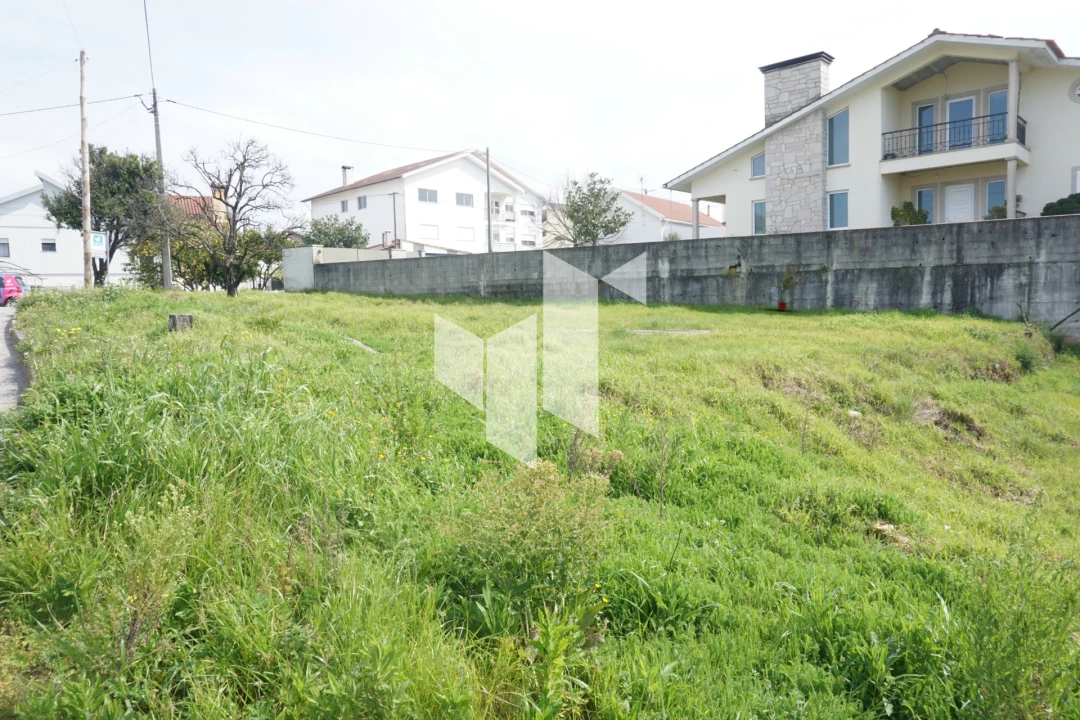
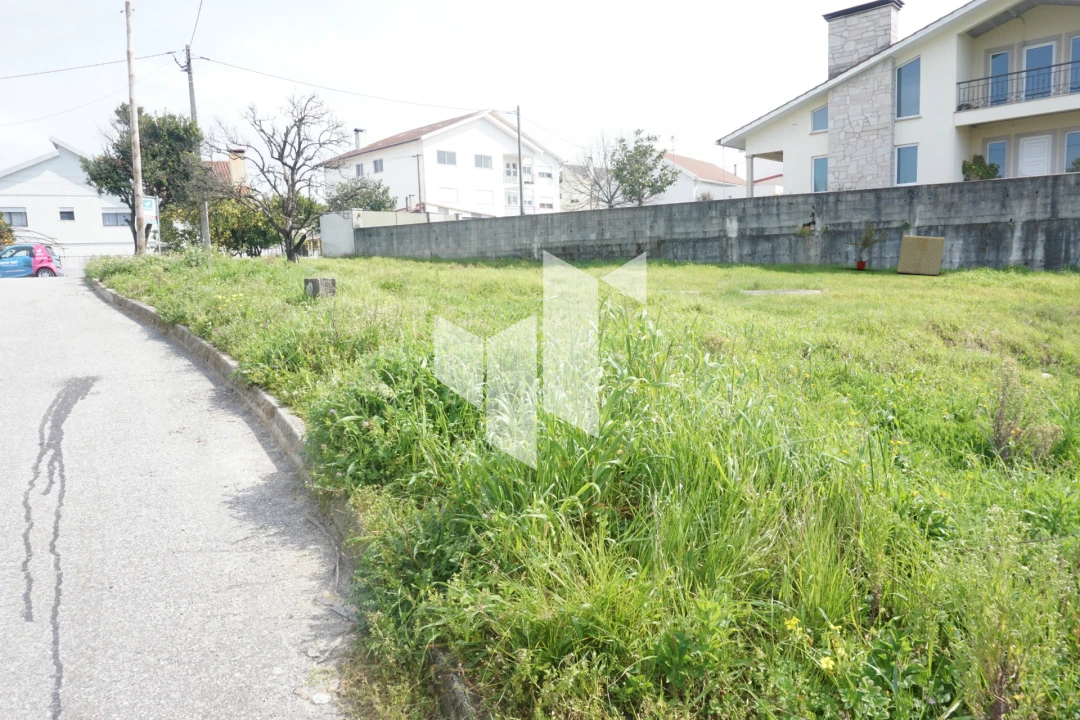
cardboard box: none [815,278,860,317] -> present [897,235,945,275]

